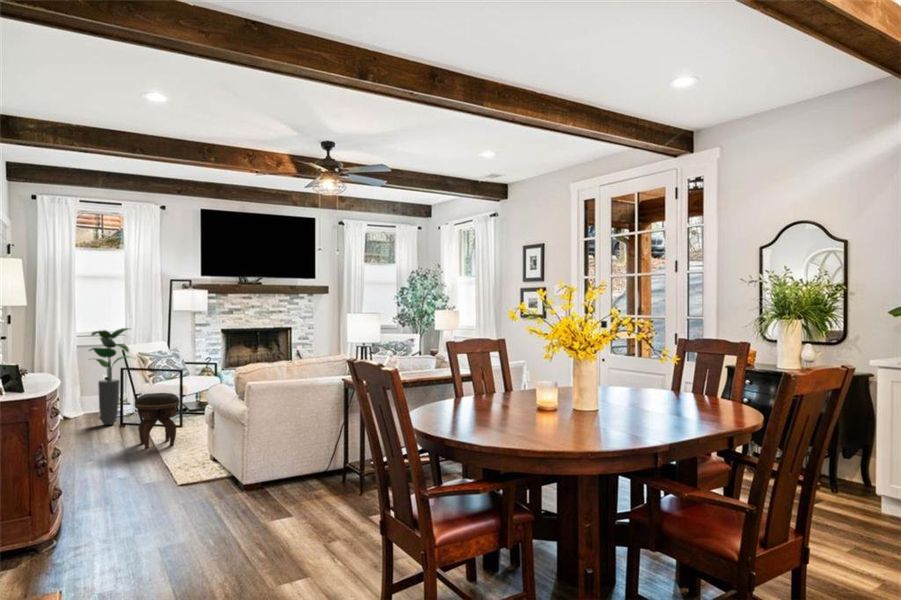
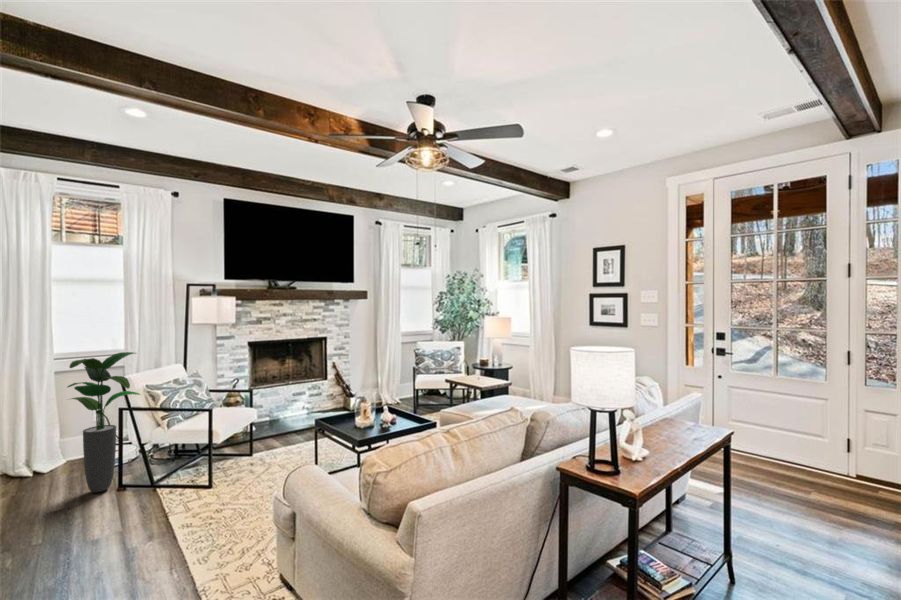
footstool: present [135,393,180,448] -> none [140,460,216,562]

